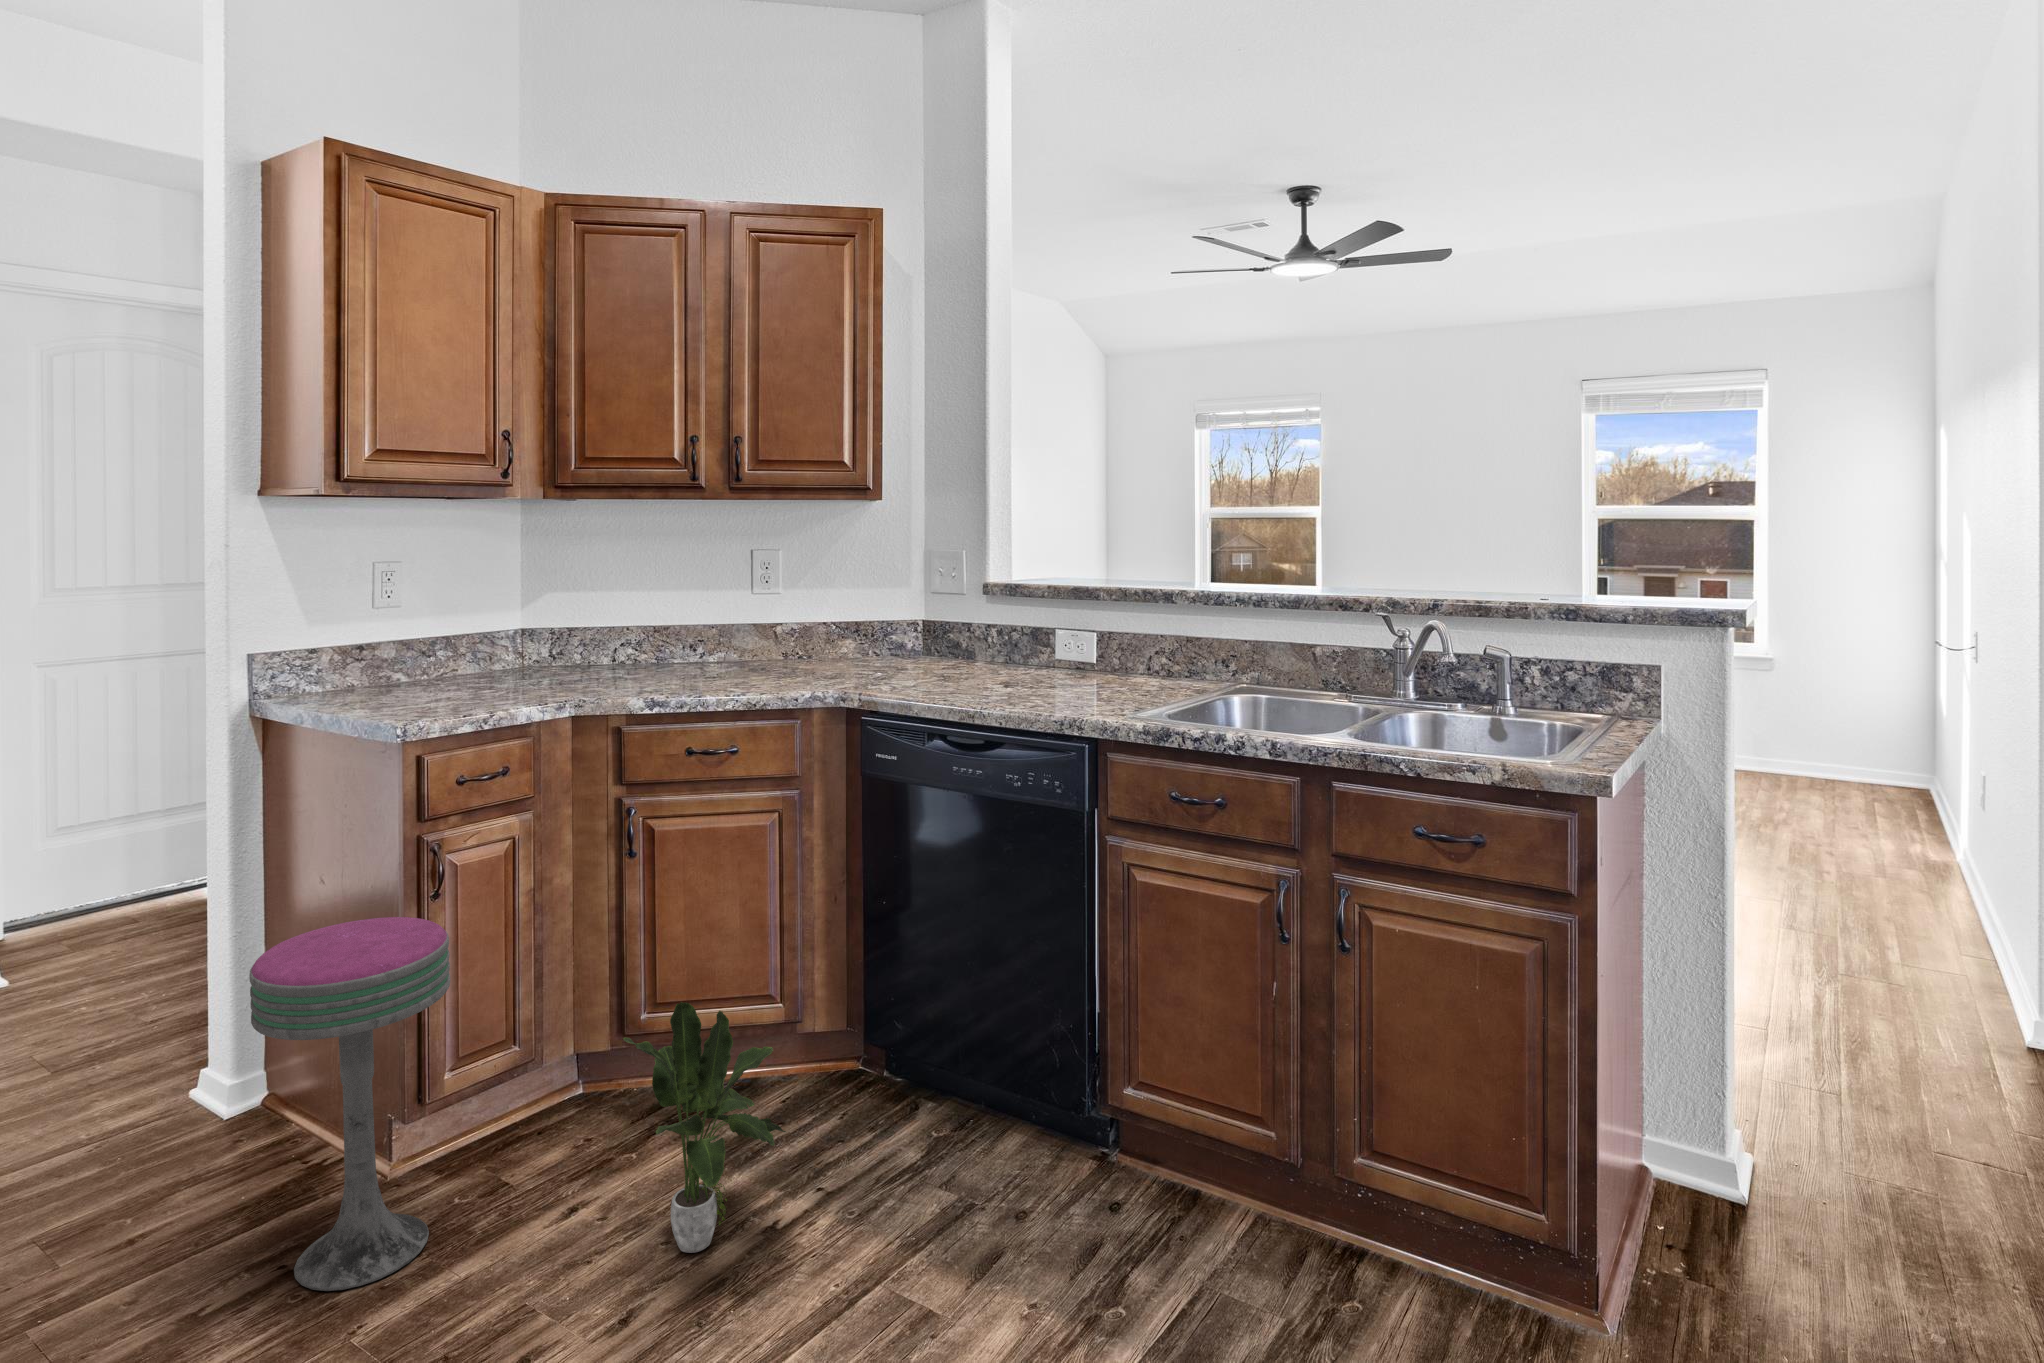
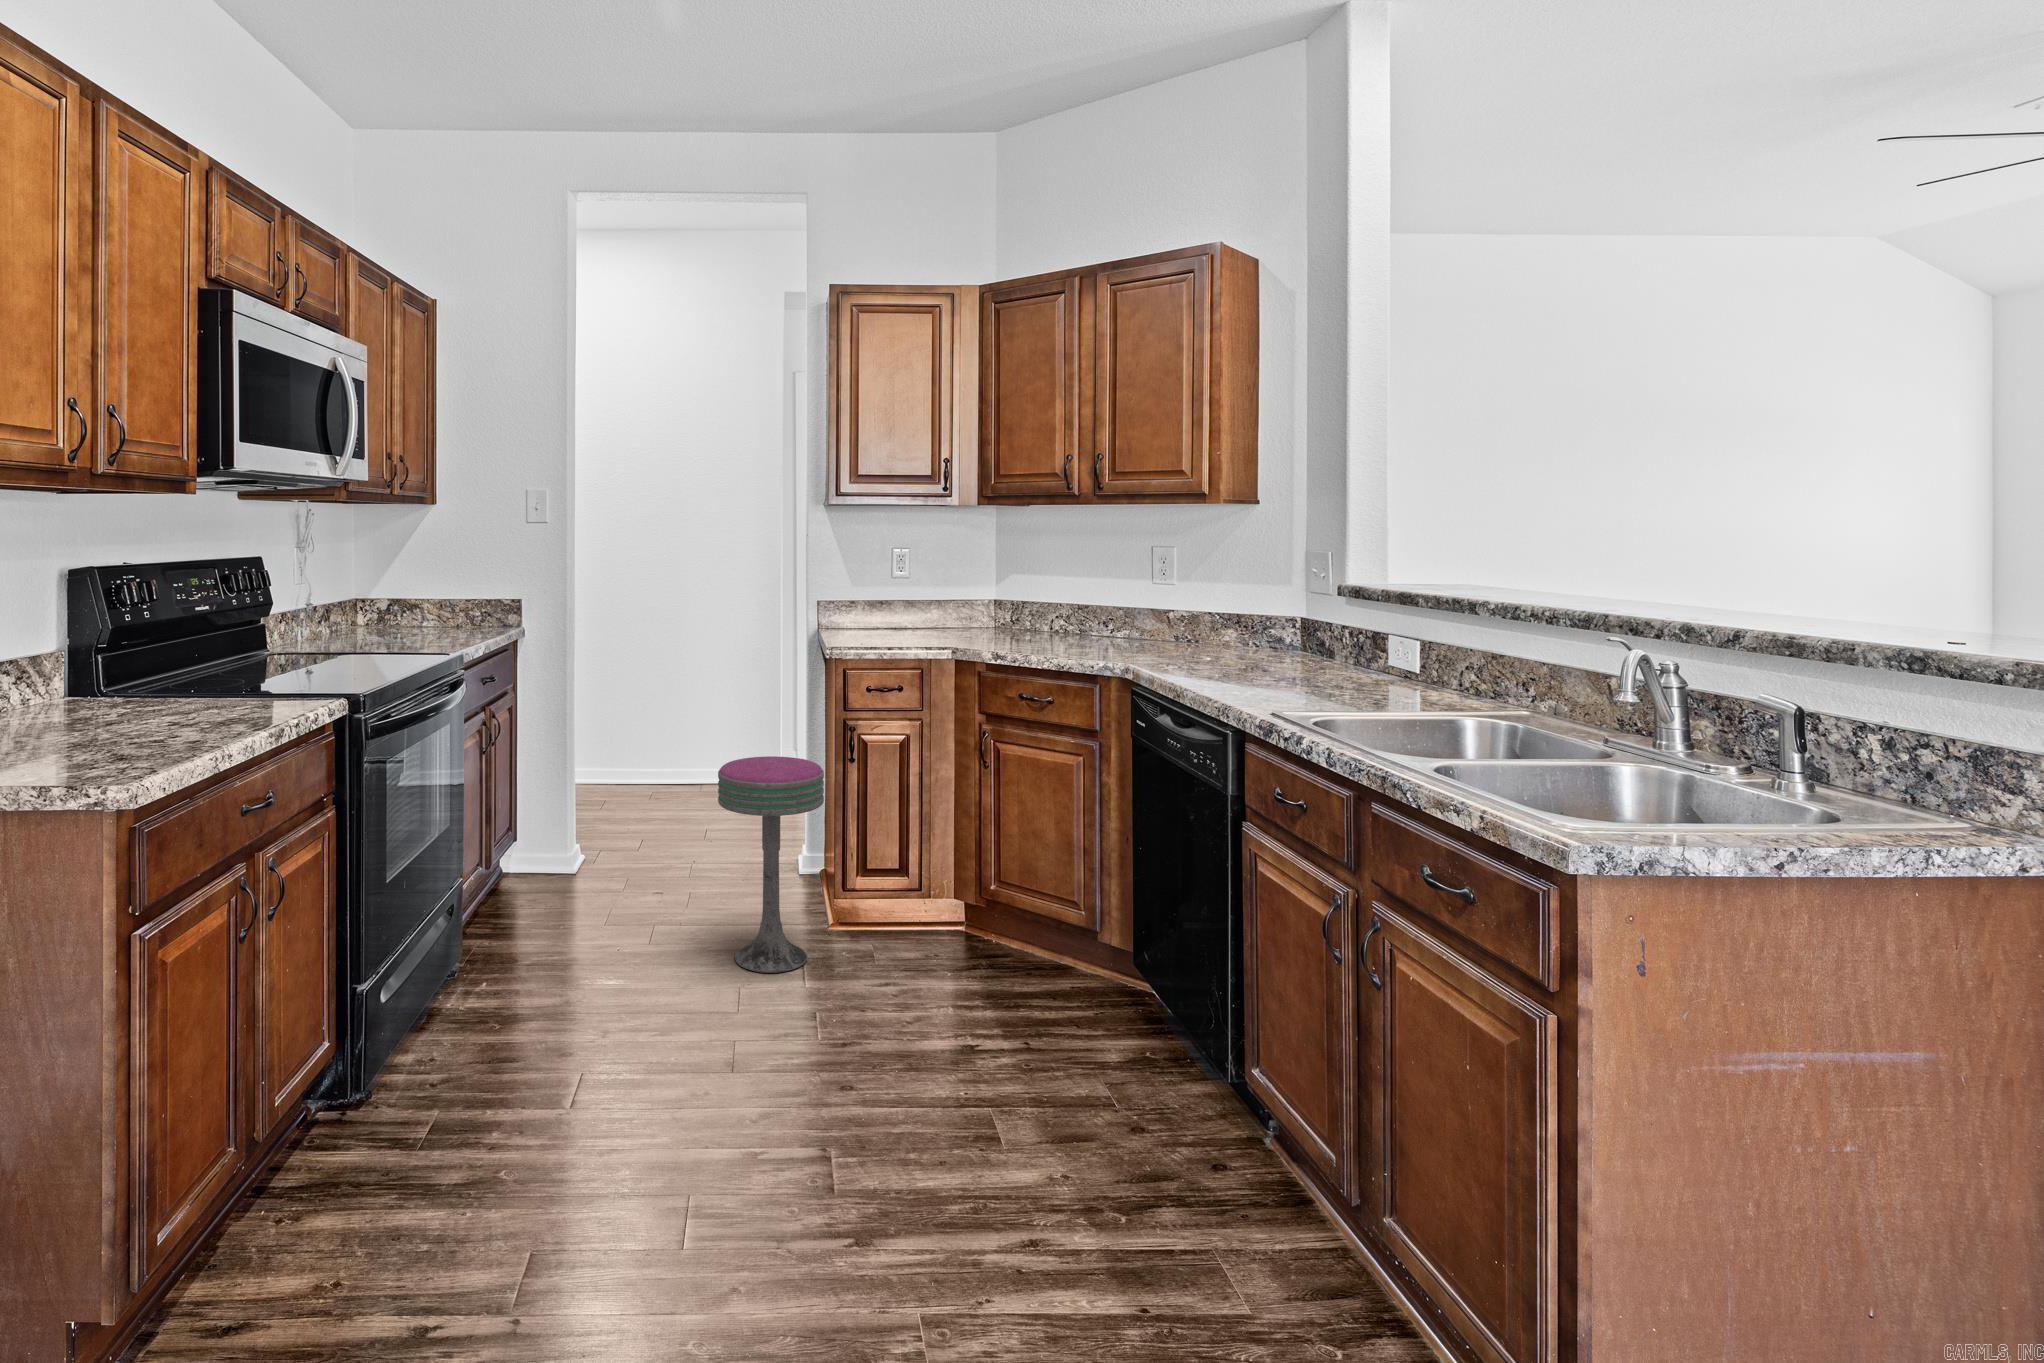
potted plant: present [623,1002,786,1253] -> none [866,857,981,1039]

